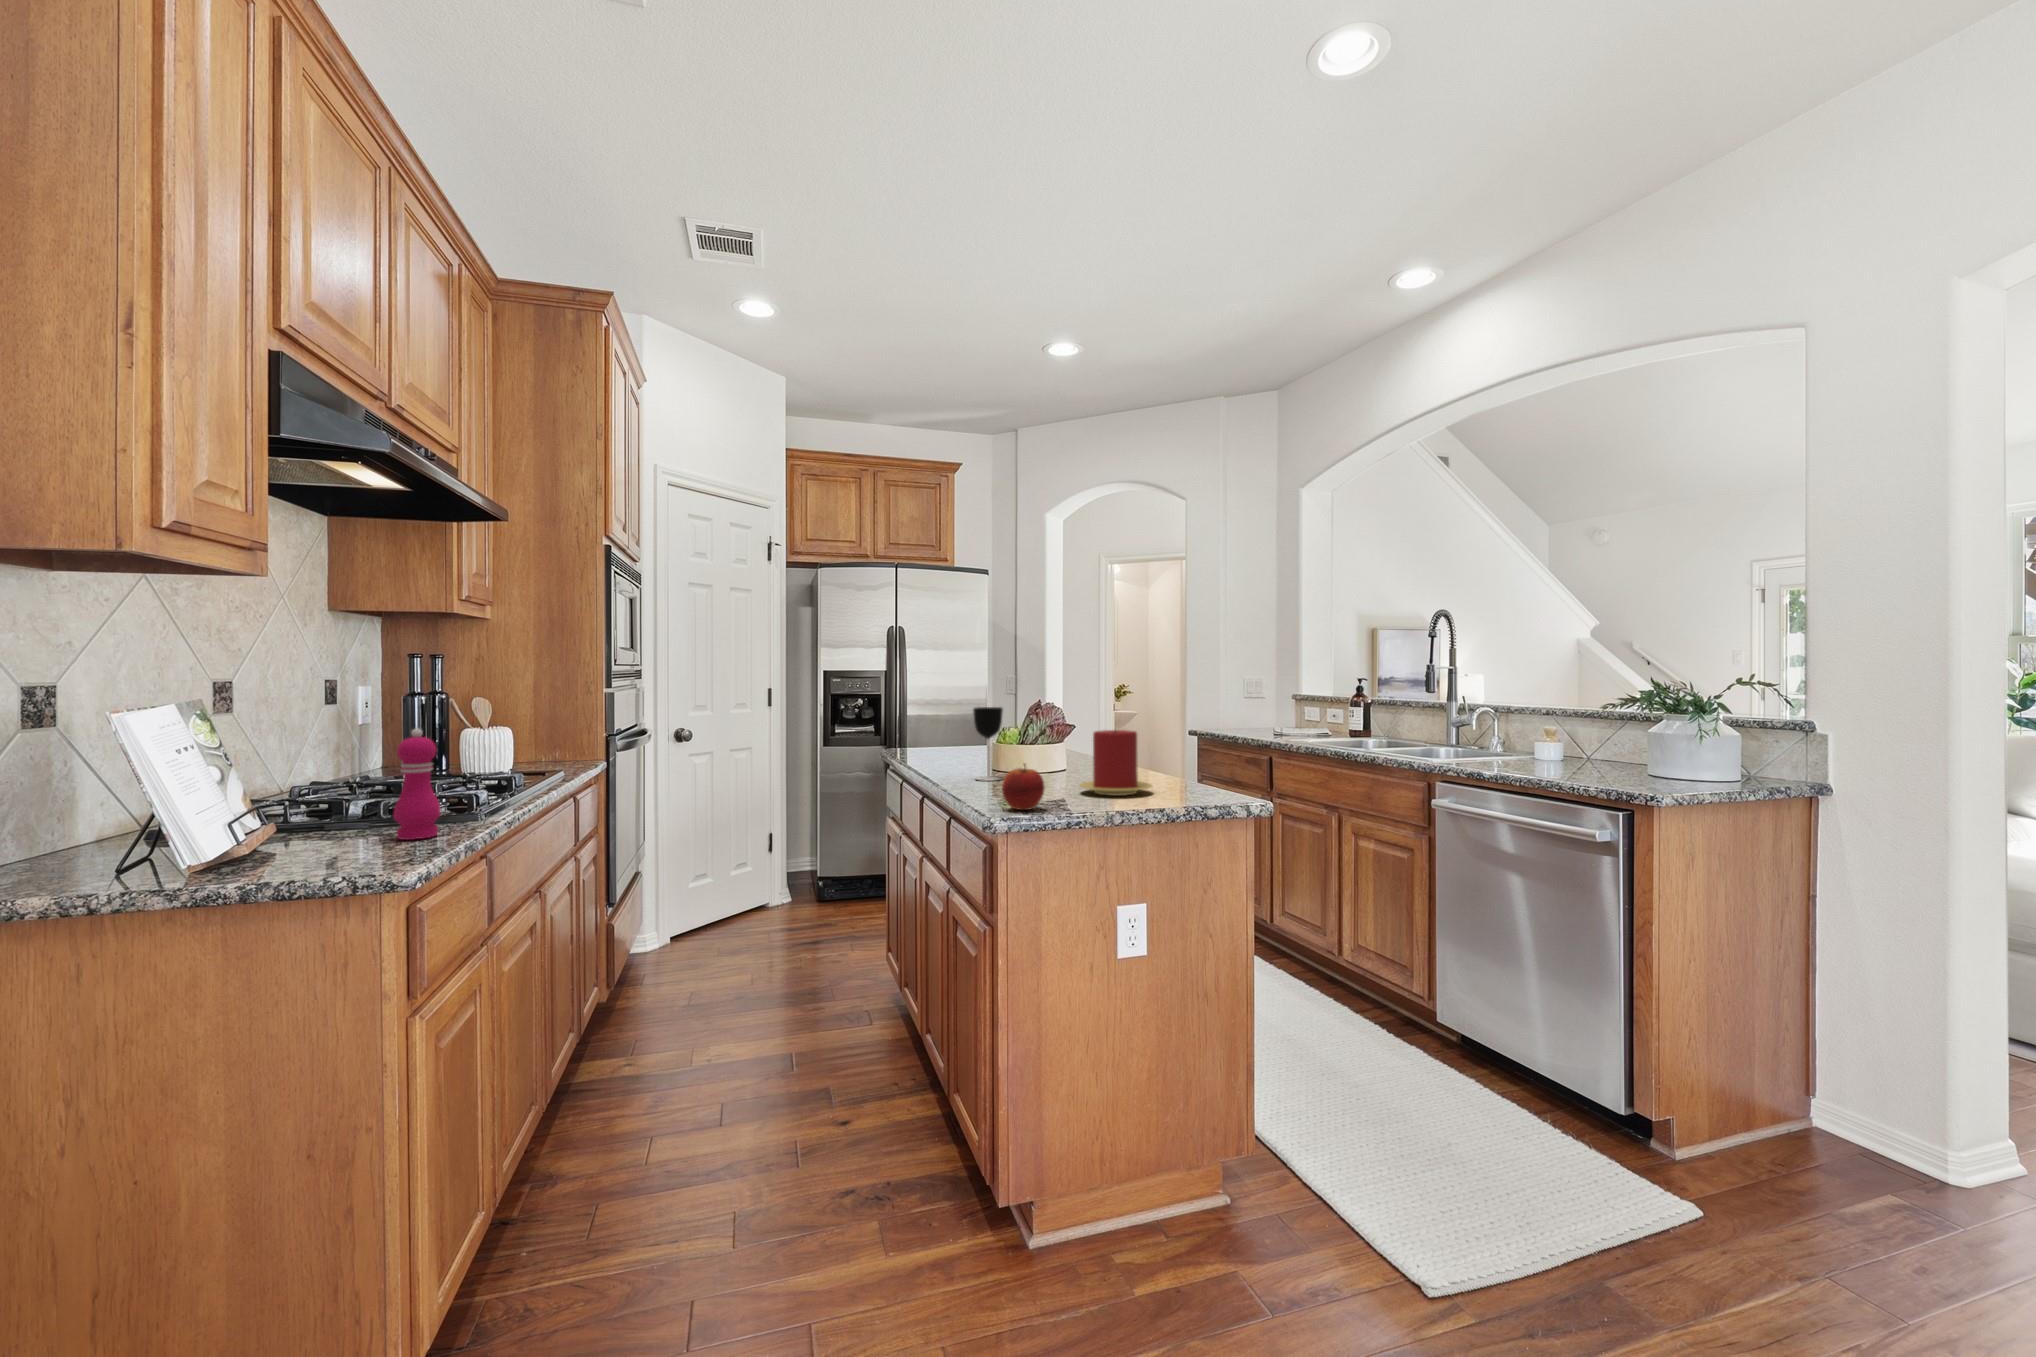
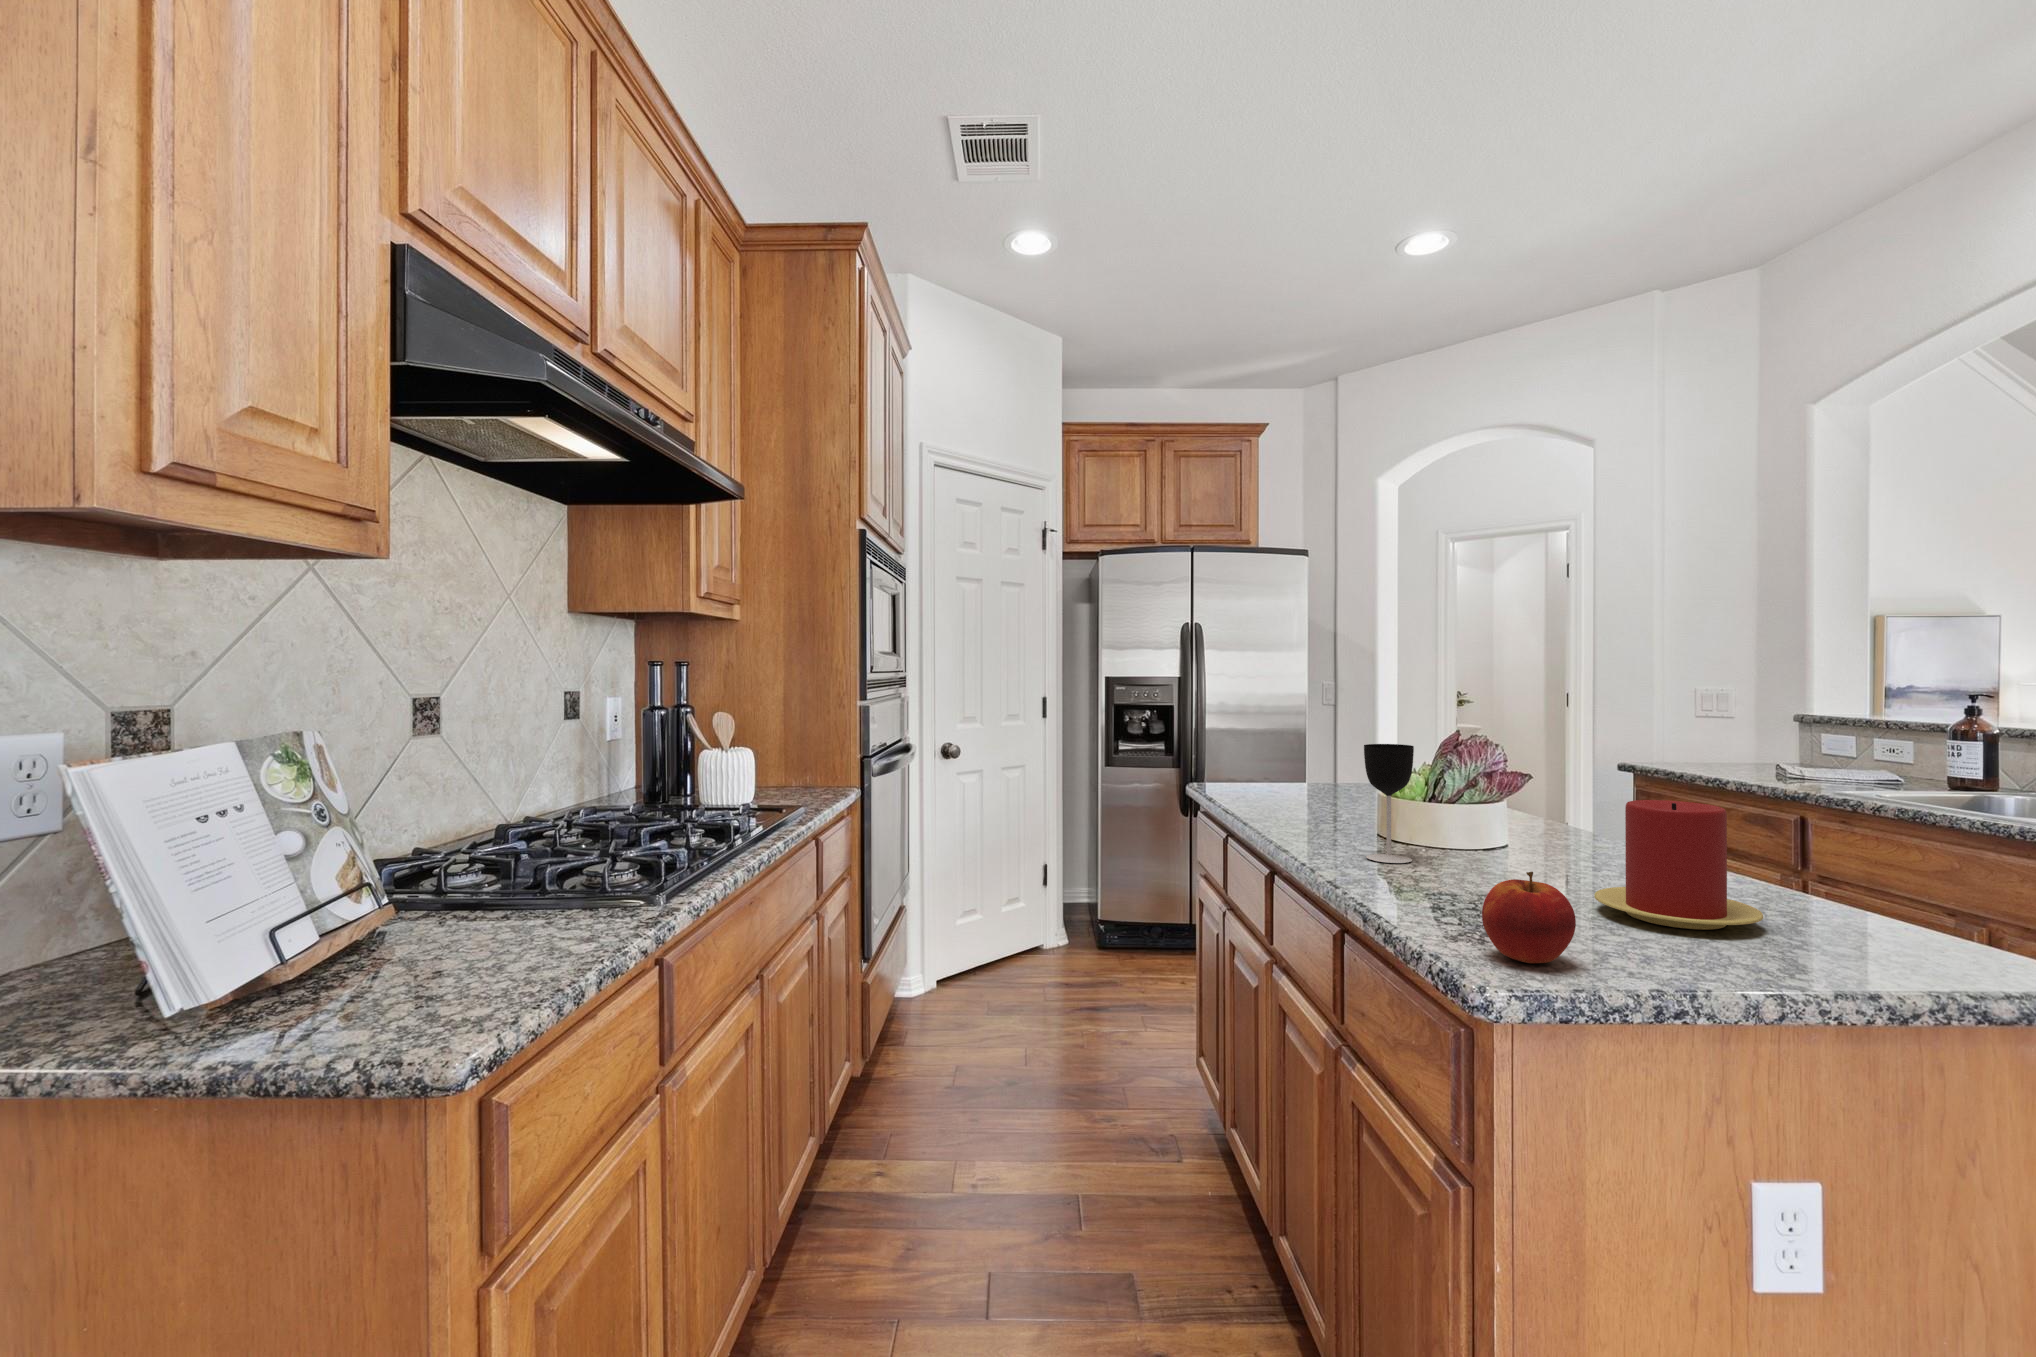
pepper mill: present [393,728,441,840] -> none [517,781,584,953]

